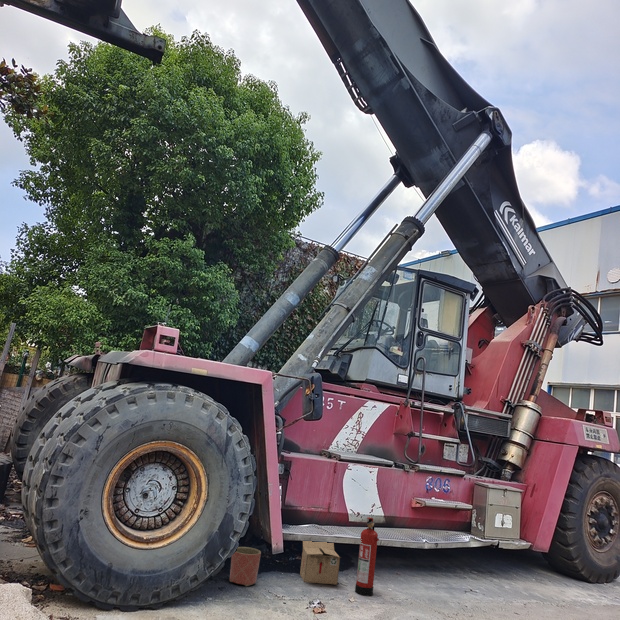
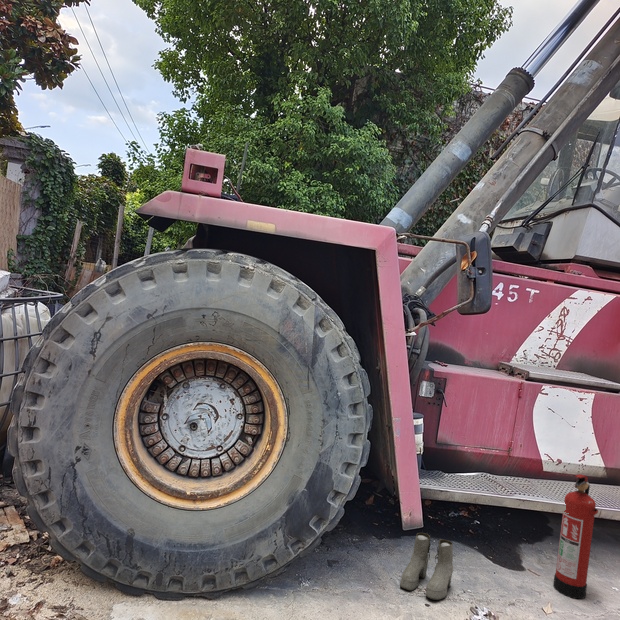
cardboard box: present [300,541,340,585] -> none [464,487,533,568]
planter: present [230,547,261,586] -> none [351,498,396,559]
boots: none [267,562,298,600] -> present [400,533,453,600]

